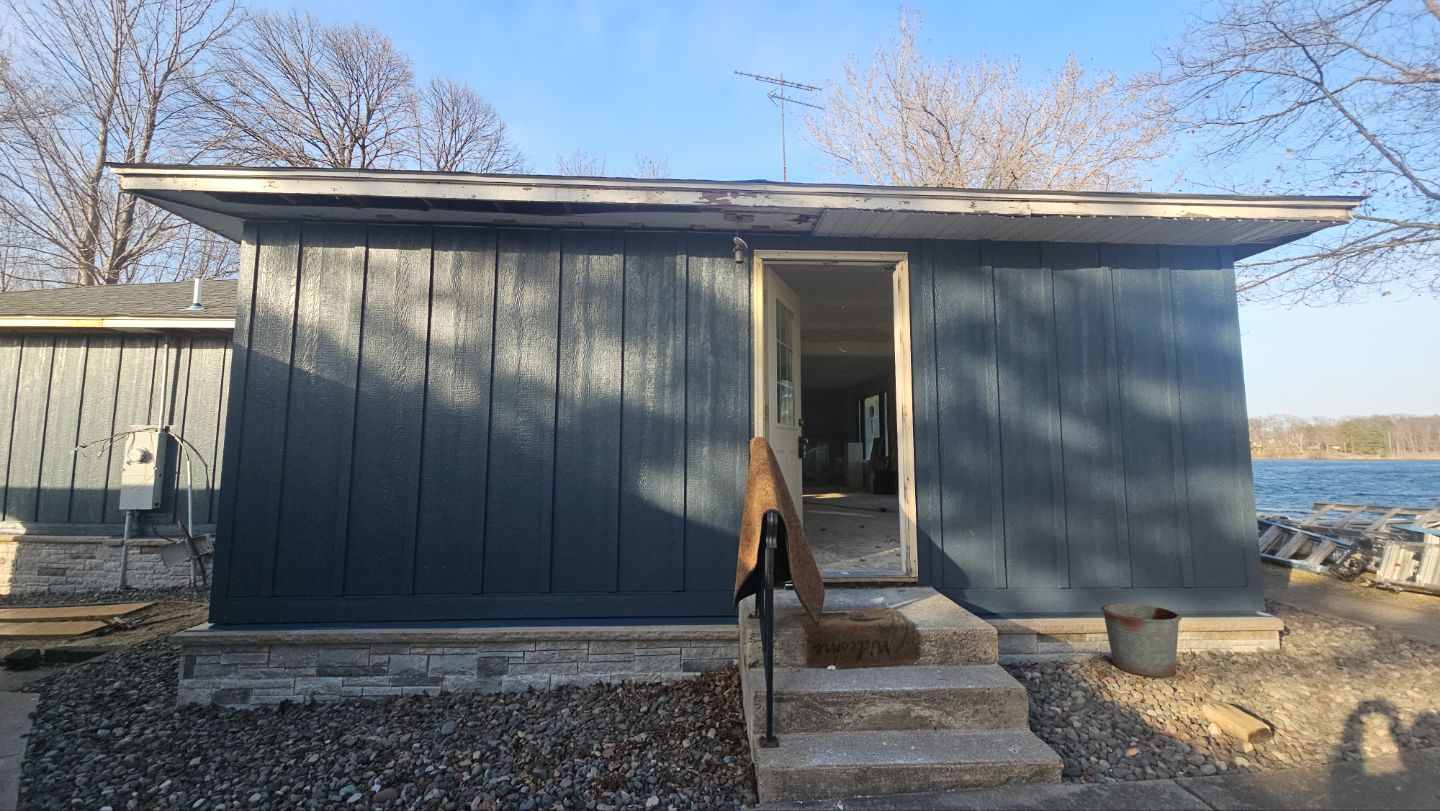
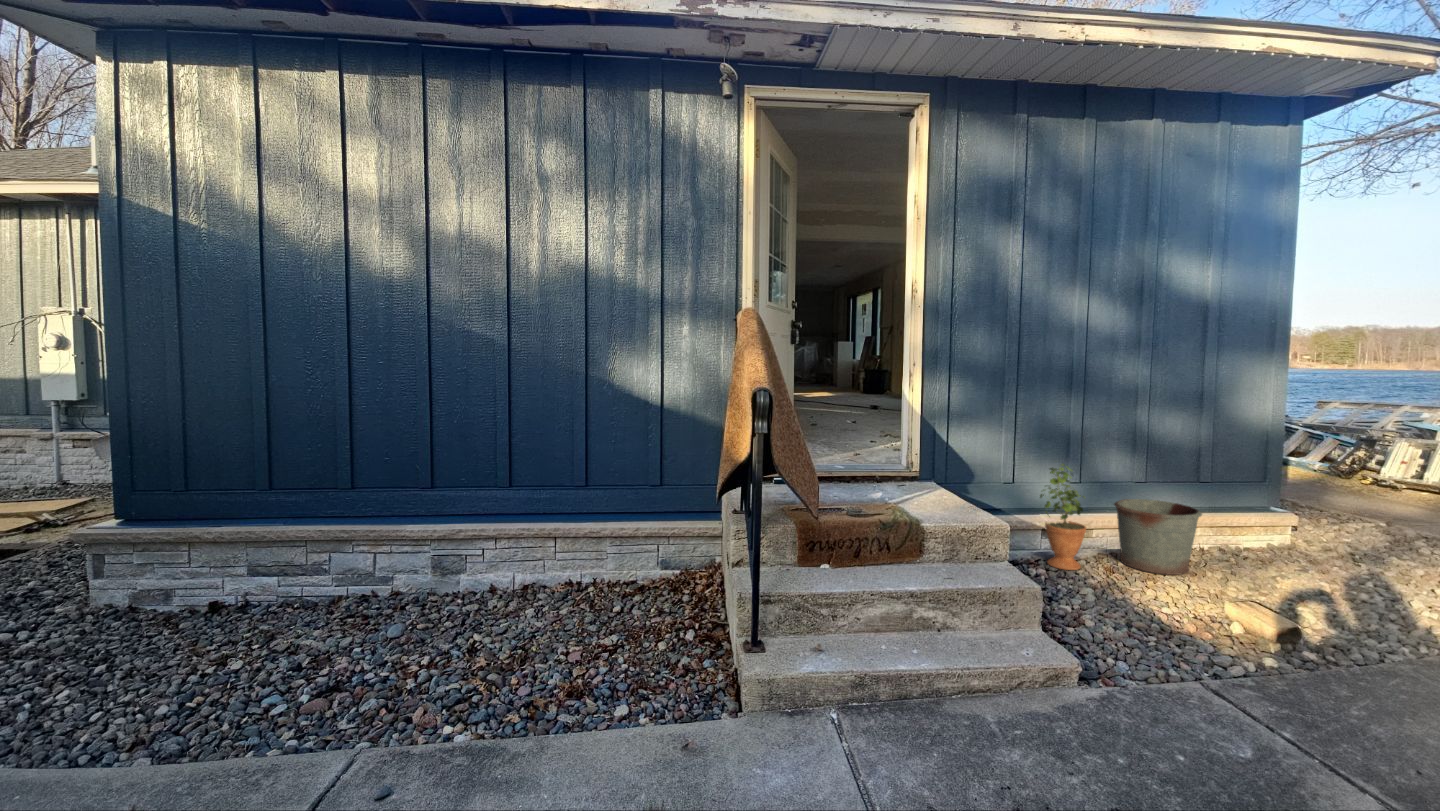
potted plant: none [1030,568,1075,672] -> present [1040,464,1086,570]

